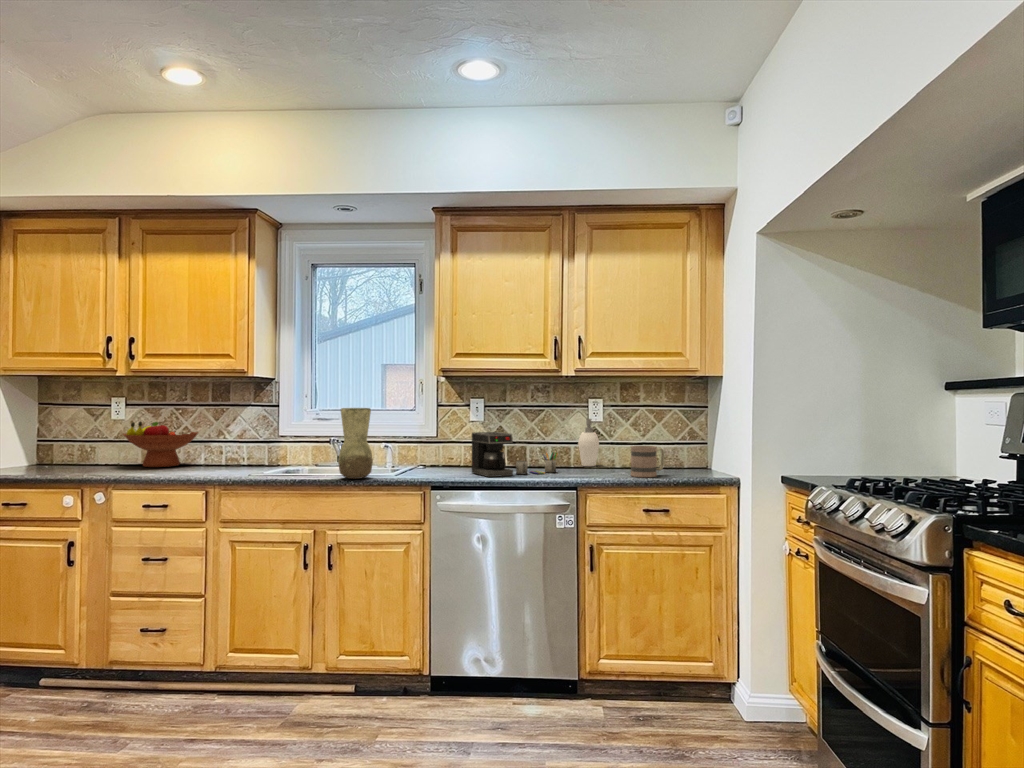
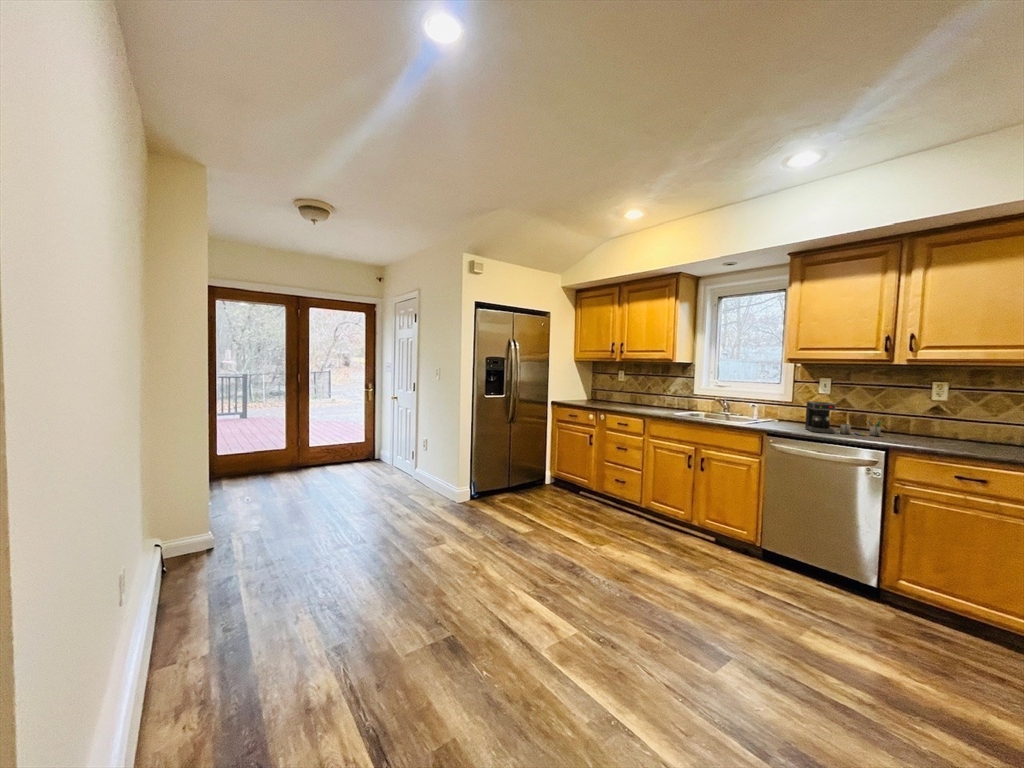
vase: present [338,408,373,479] -> none [709,380,731,422]
soap dispenser: present [578,419,599,466] -> none [919,399,942,437]
fruit bowl: present [123,422,198,467] -> none [618,383,654,406]
mug: present [631,446,664,477] -> none [951,423,996,451]

